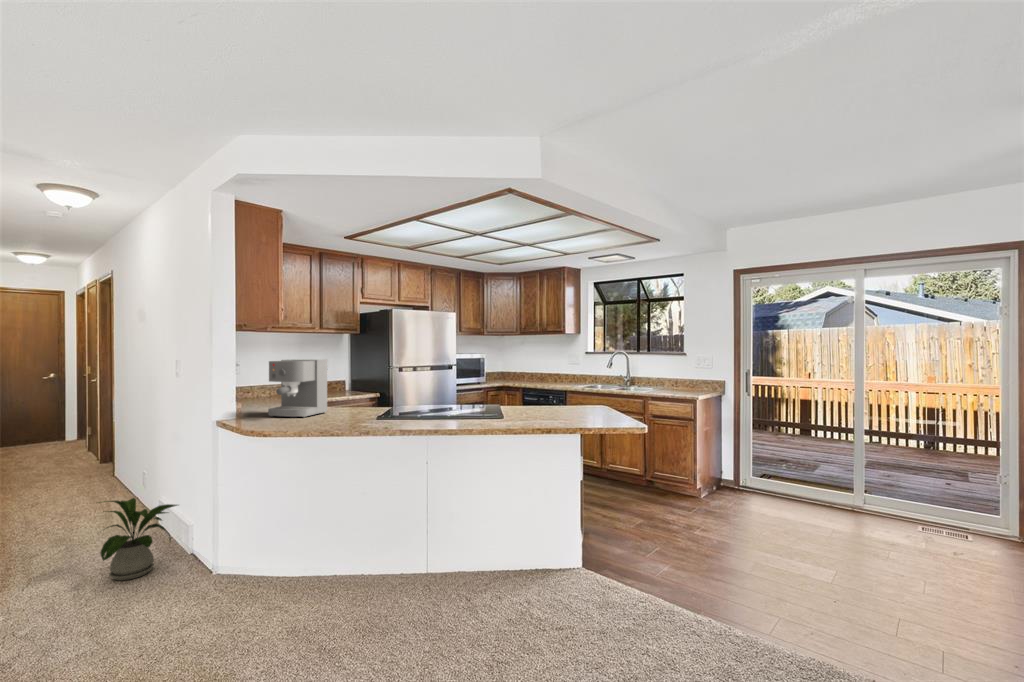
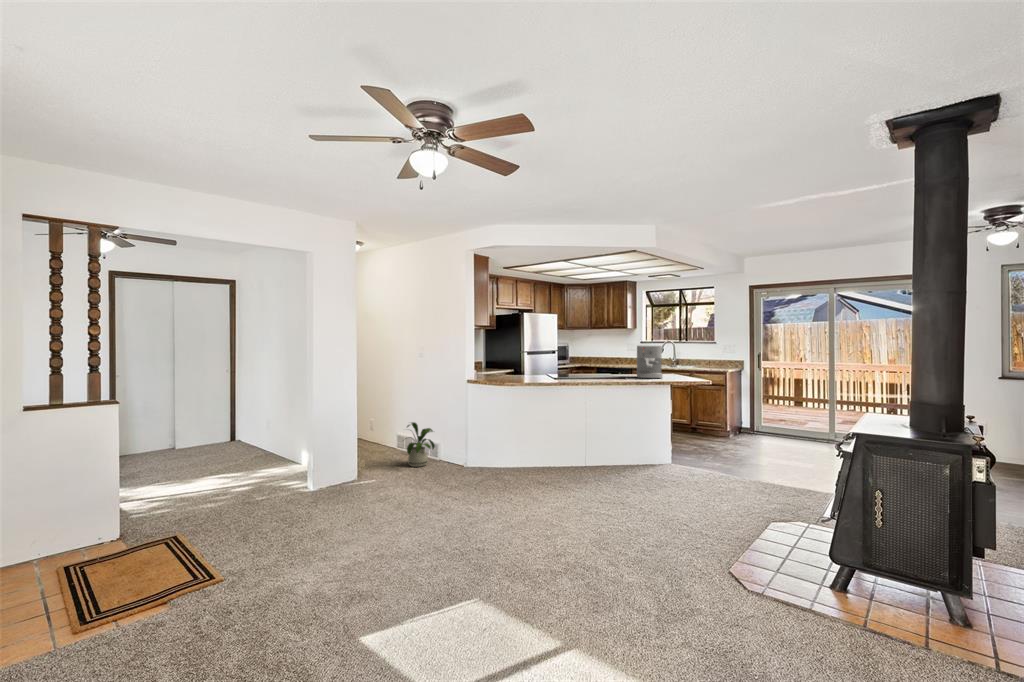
coffee maker: present [268,359,327,418] -> present [637,345,662,379]

